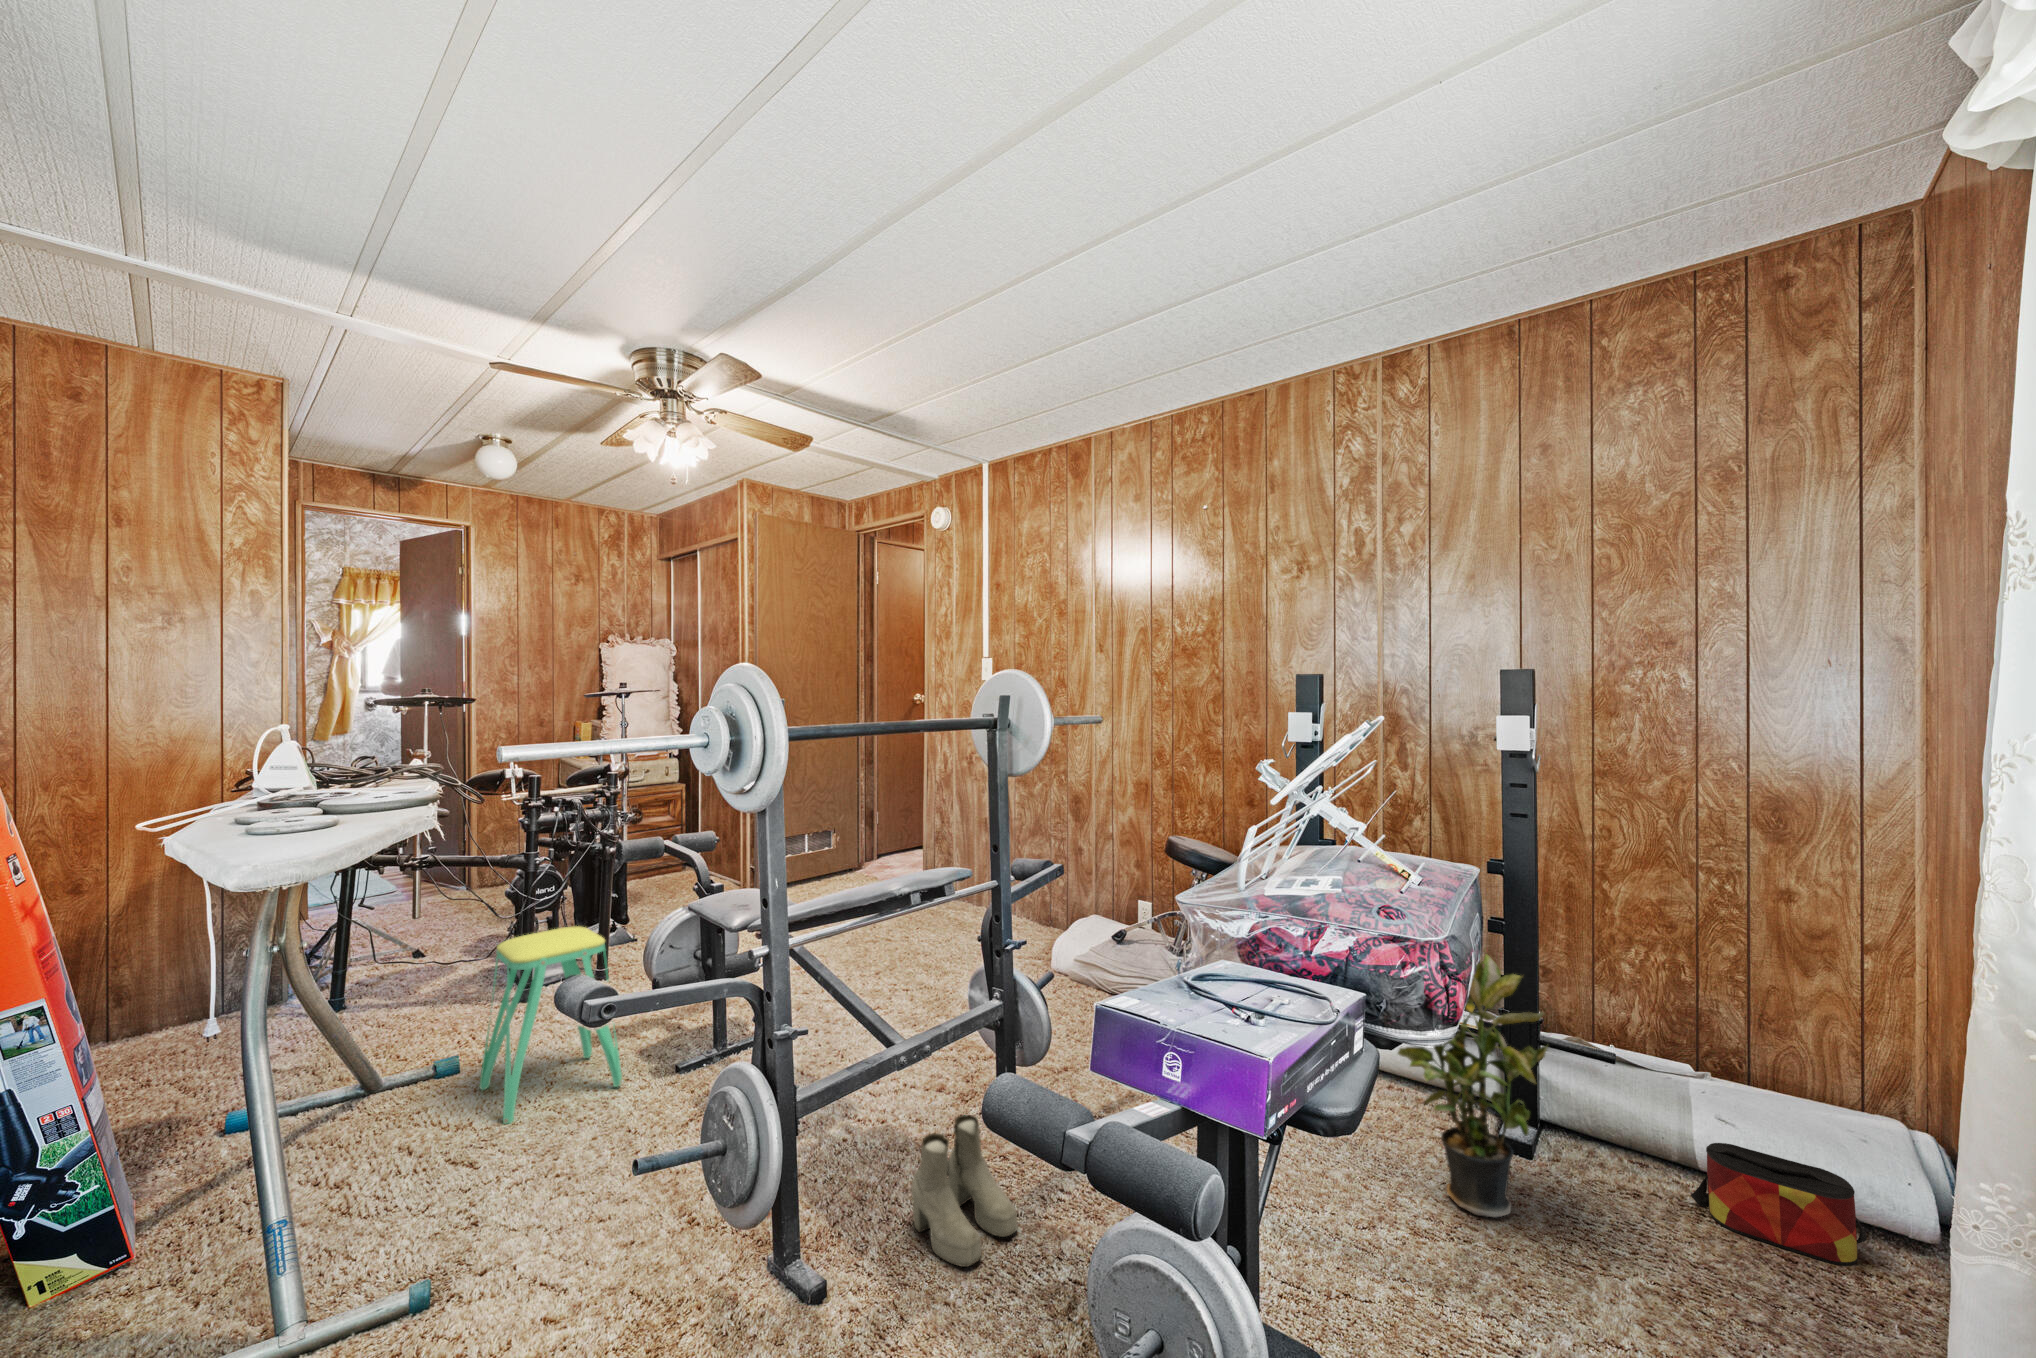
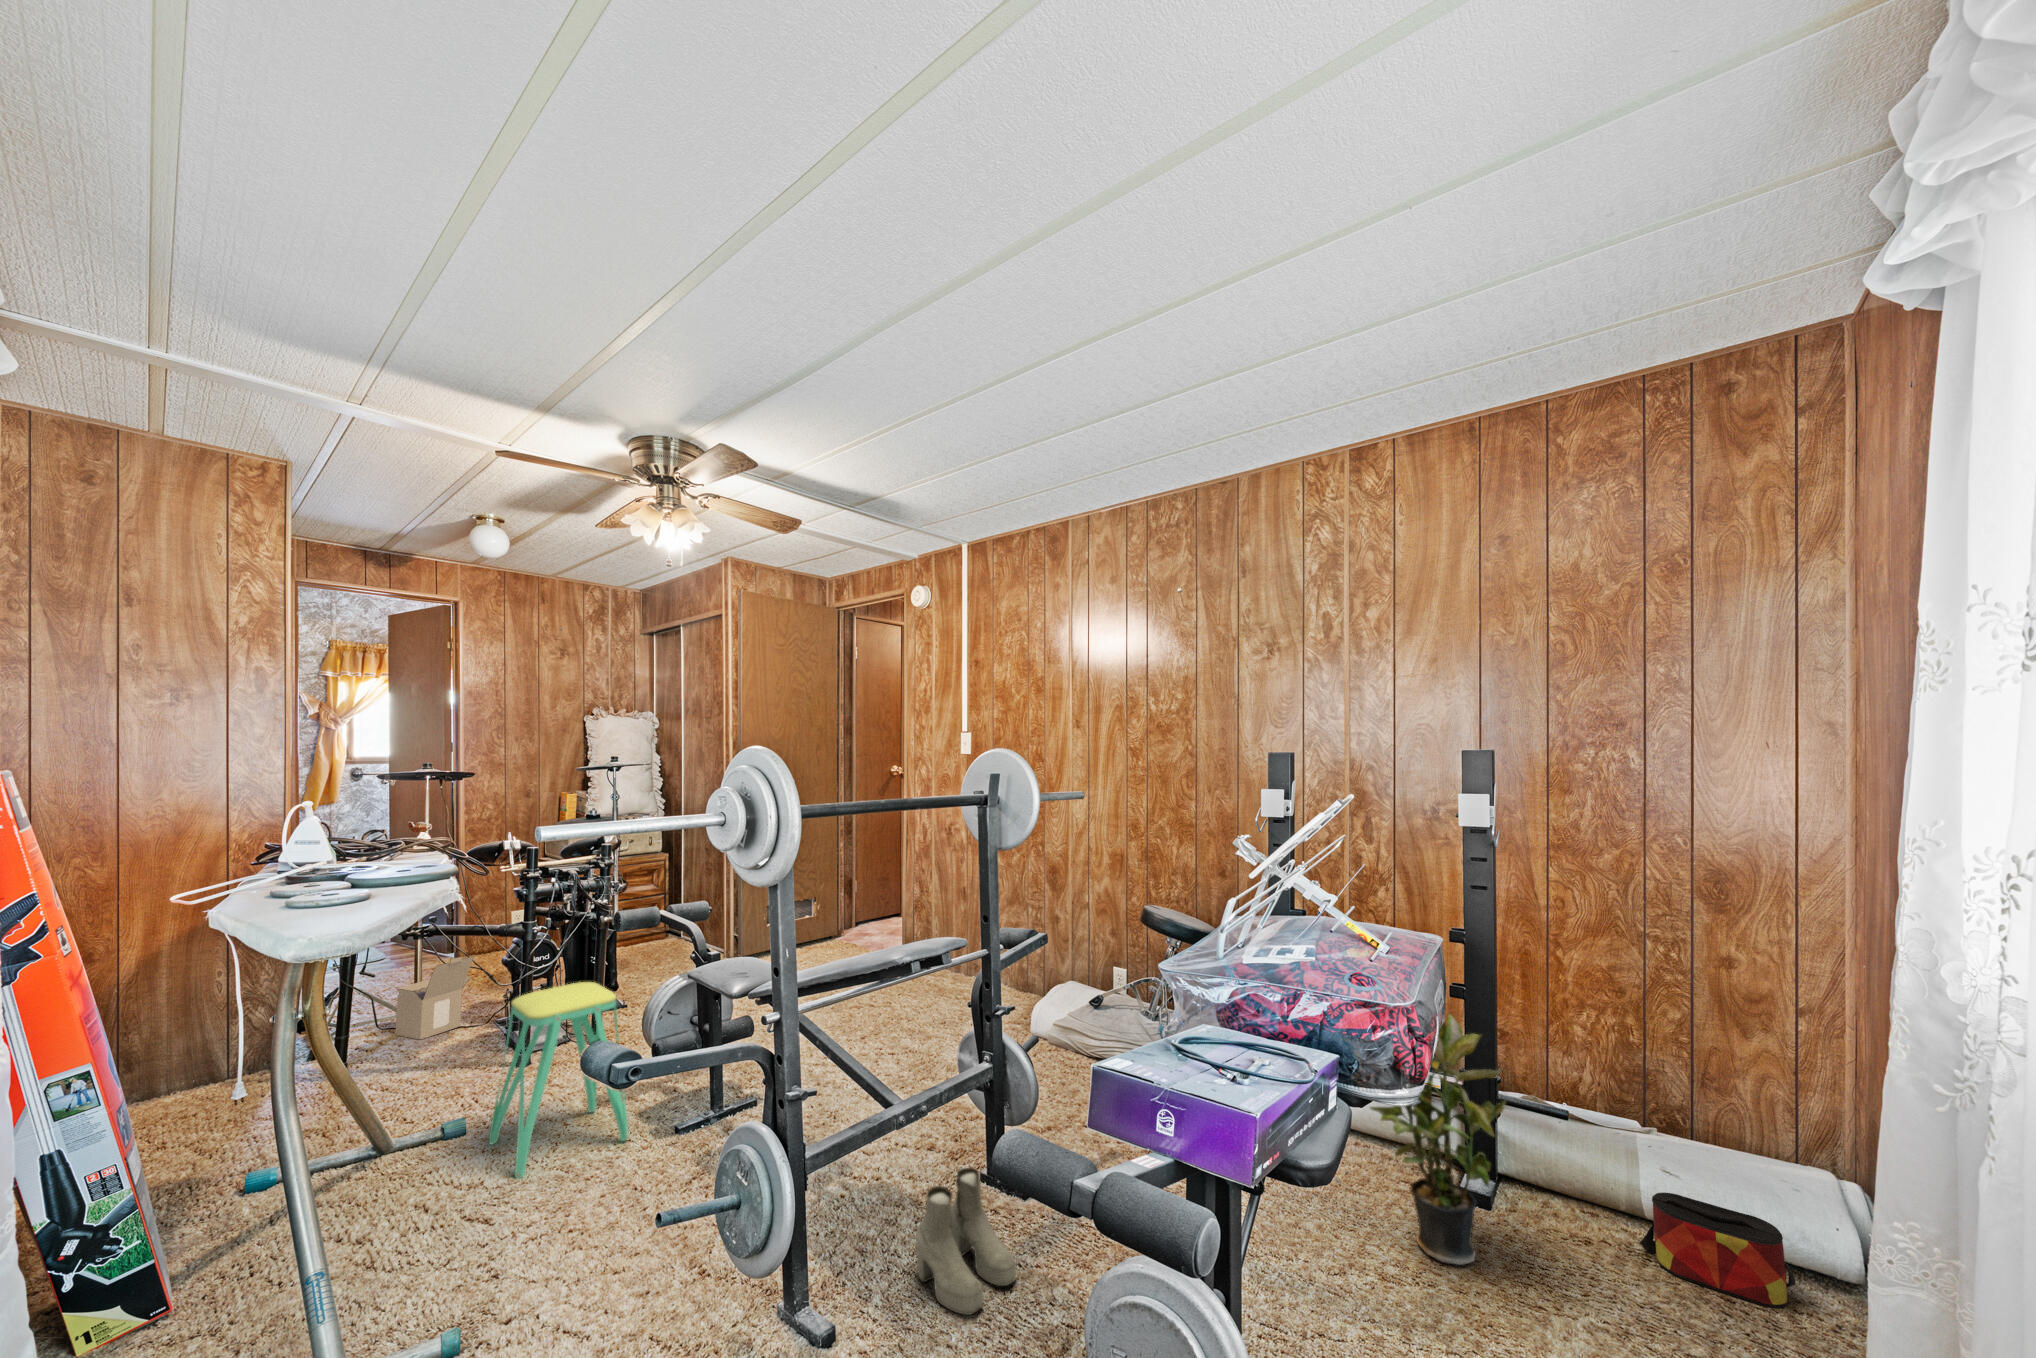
cardboard box: none [395,904,473,987] -> present [395,956,474,1040]

